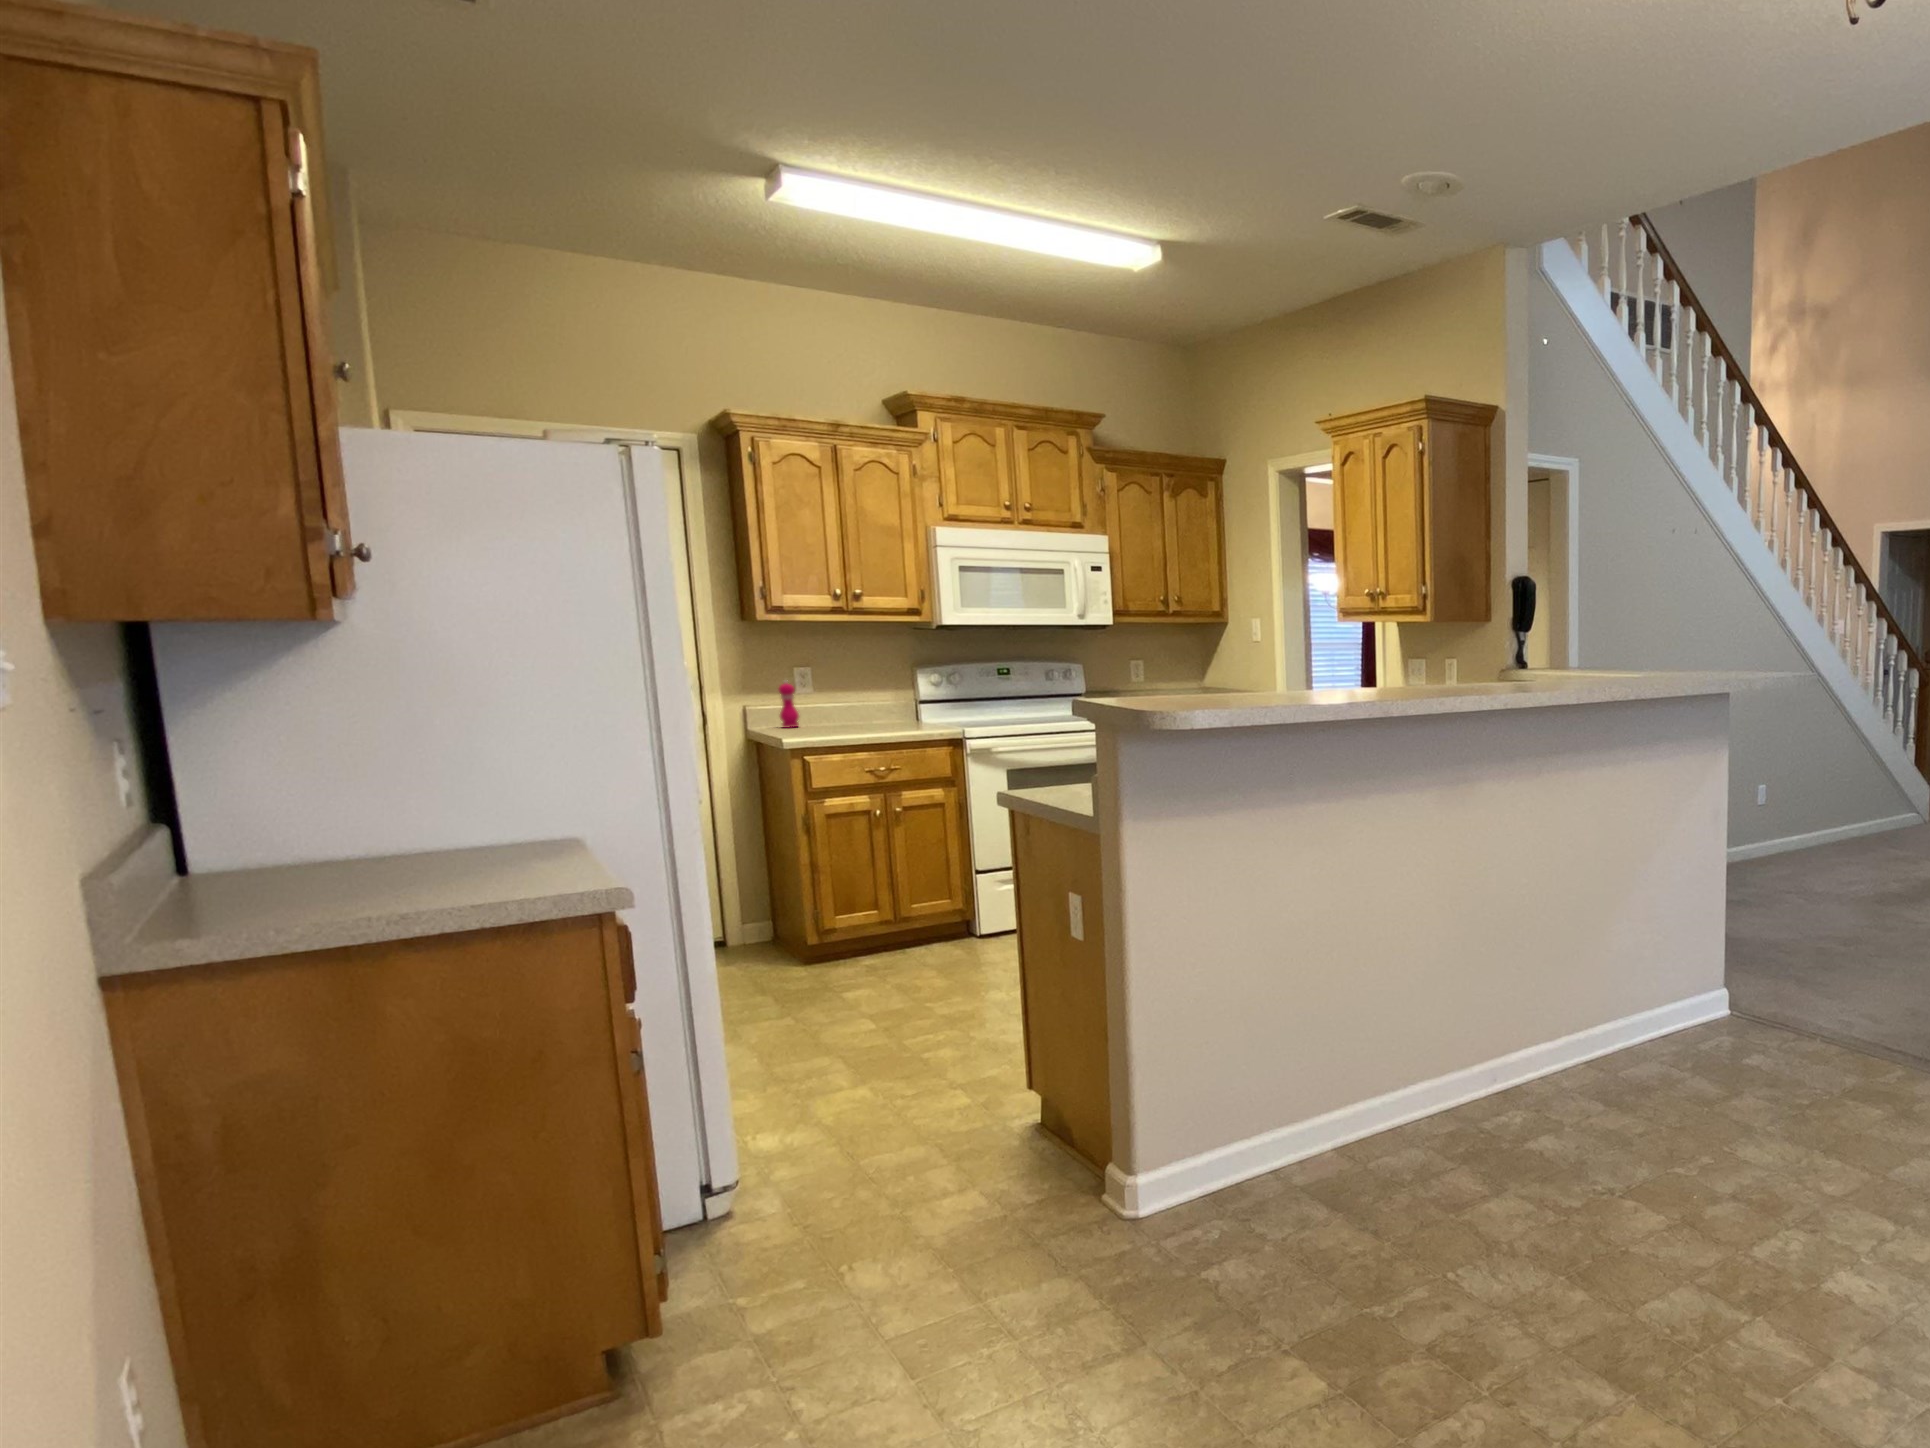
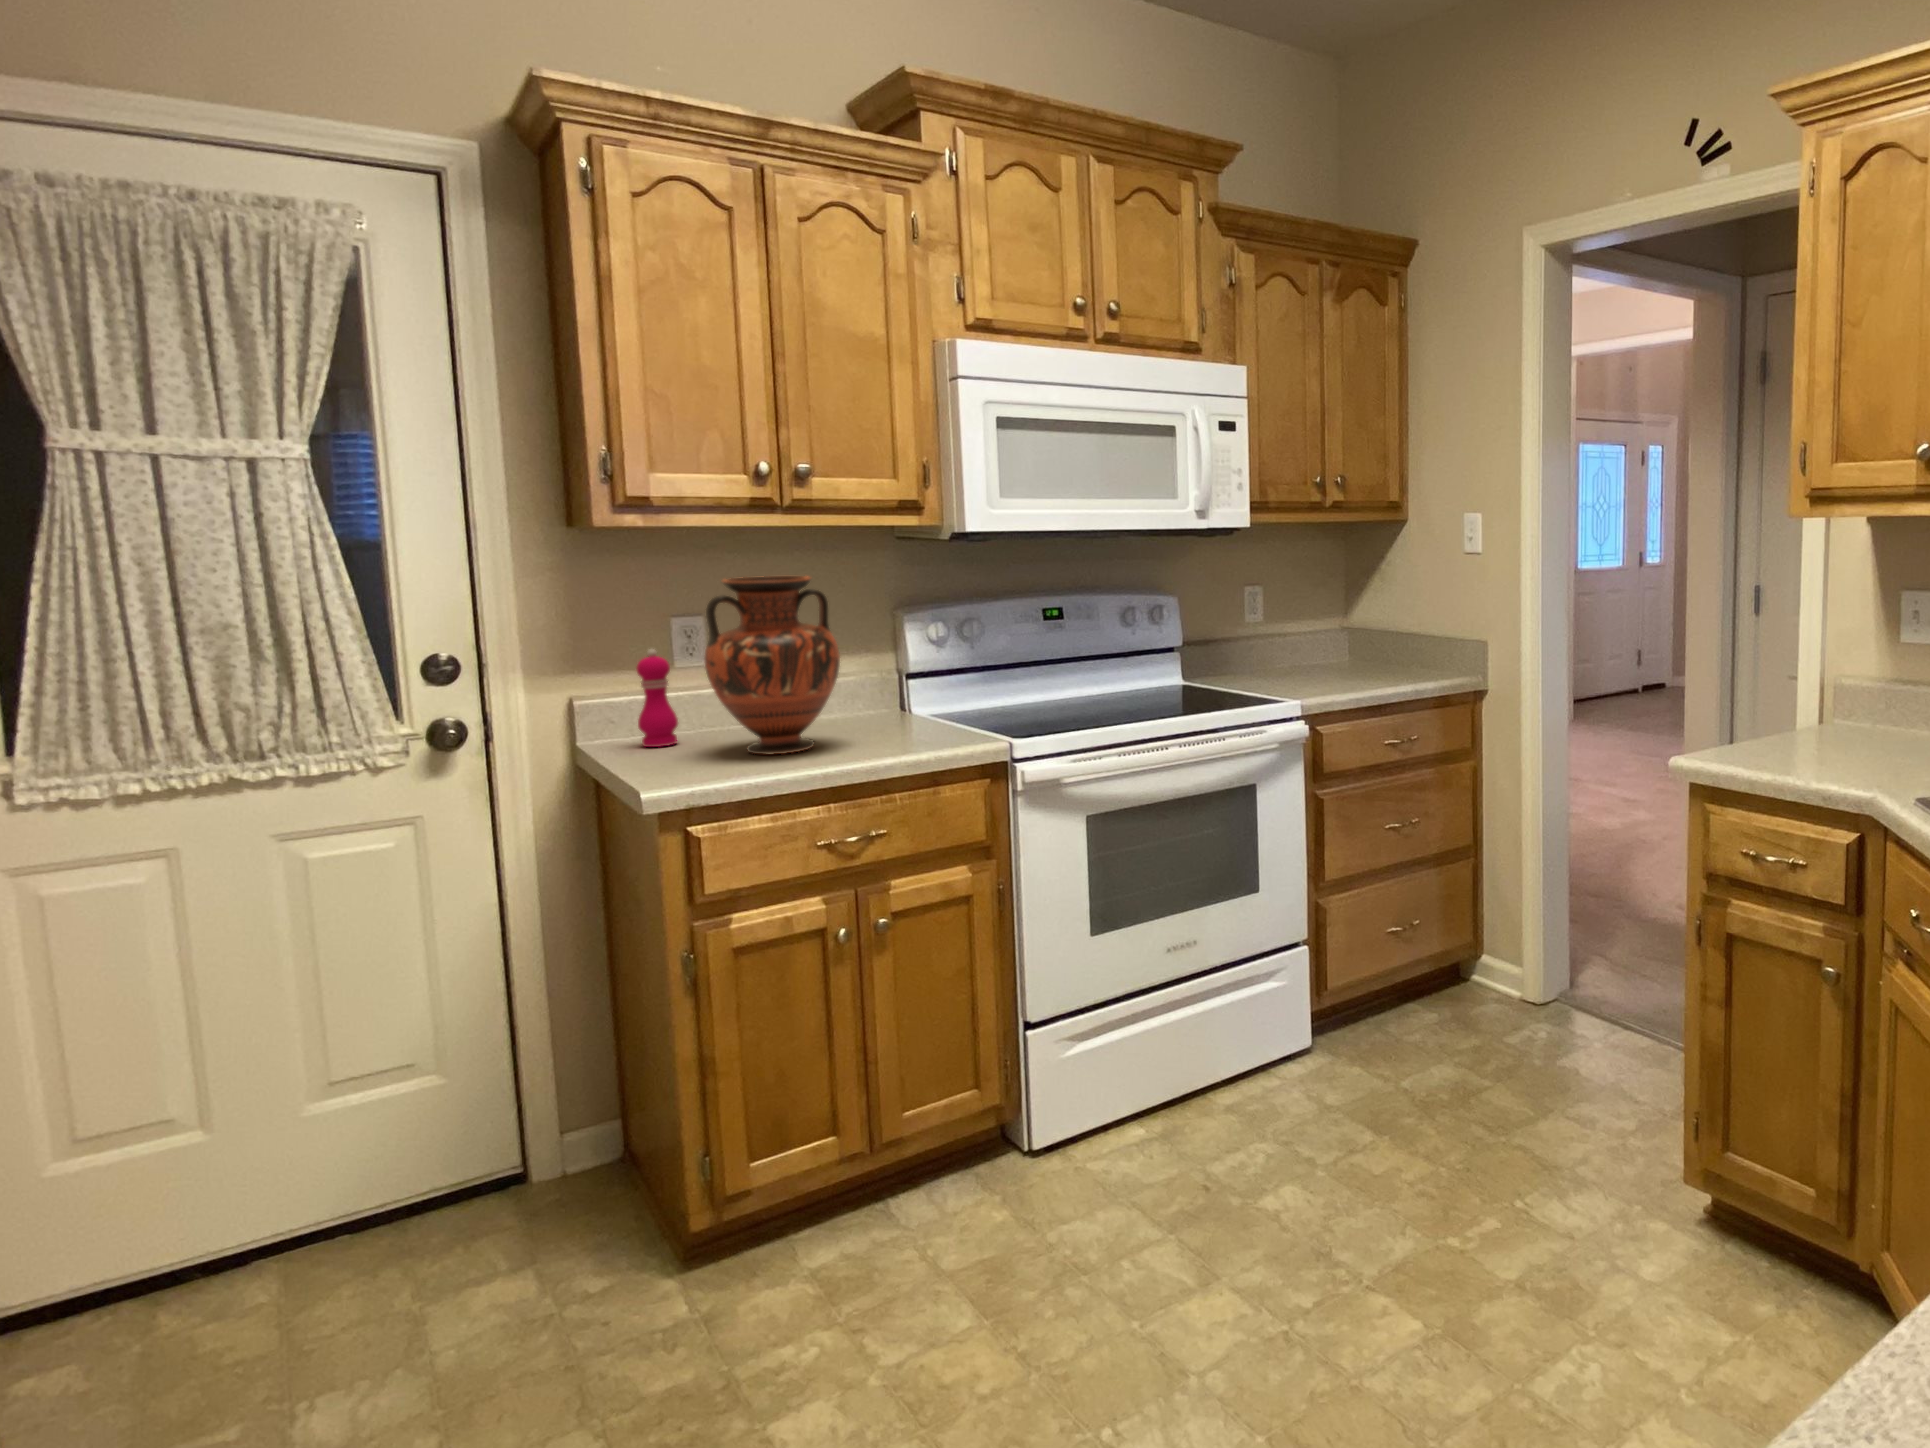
vase: none [811,645,878,730] -> present [705,576,840,754]

